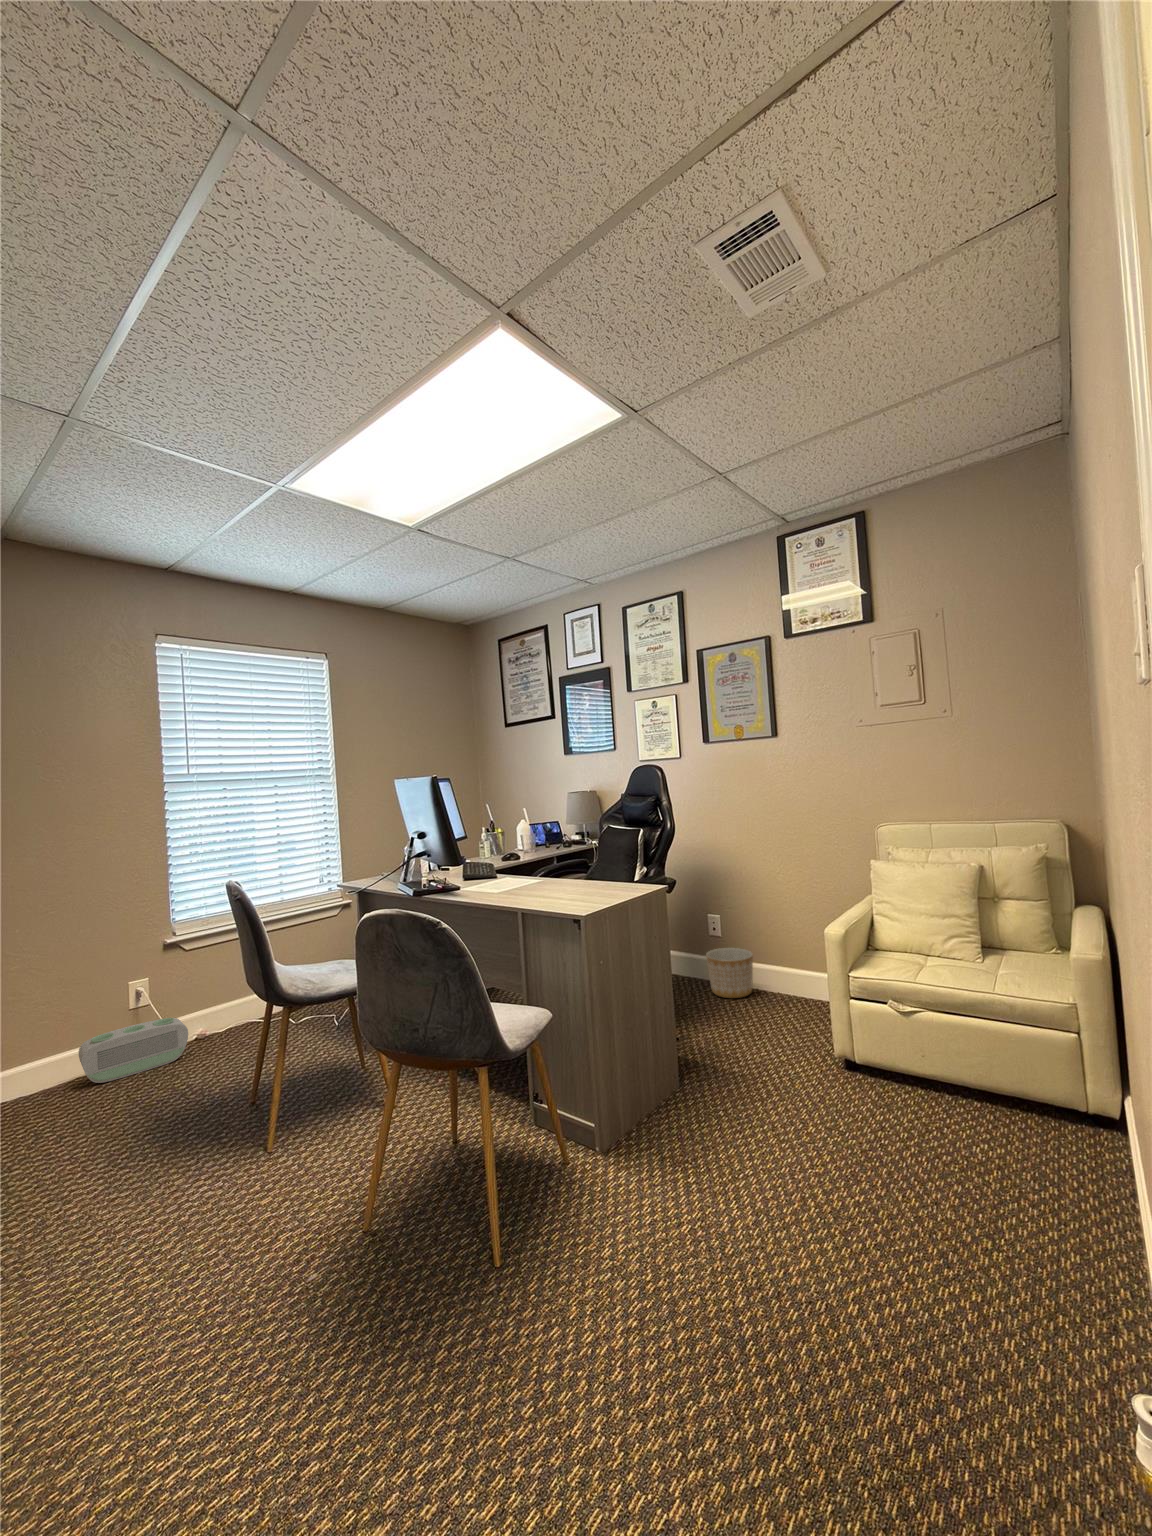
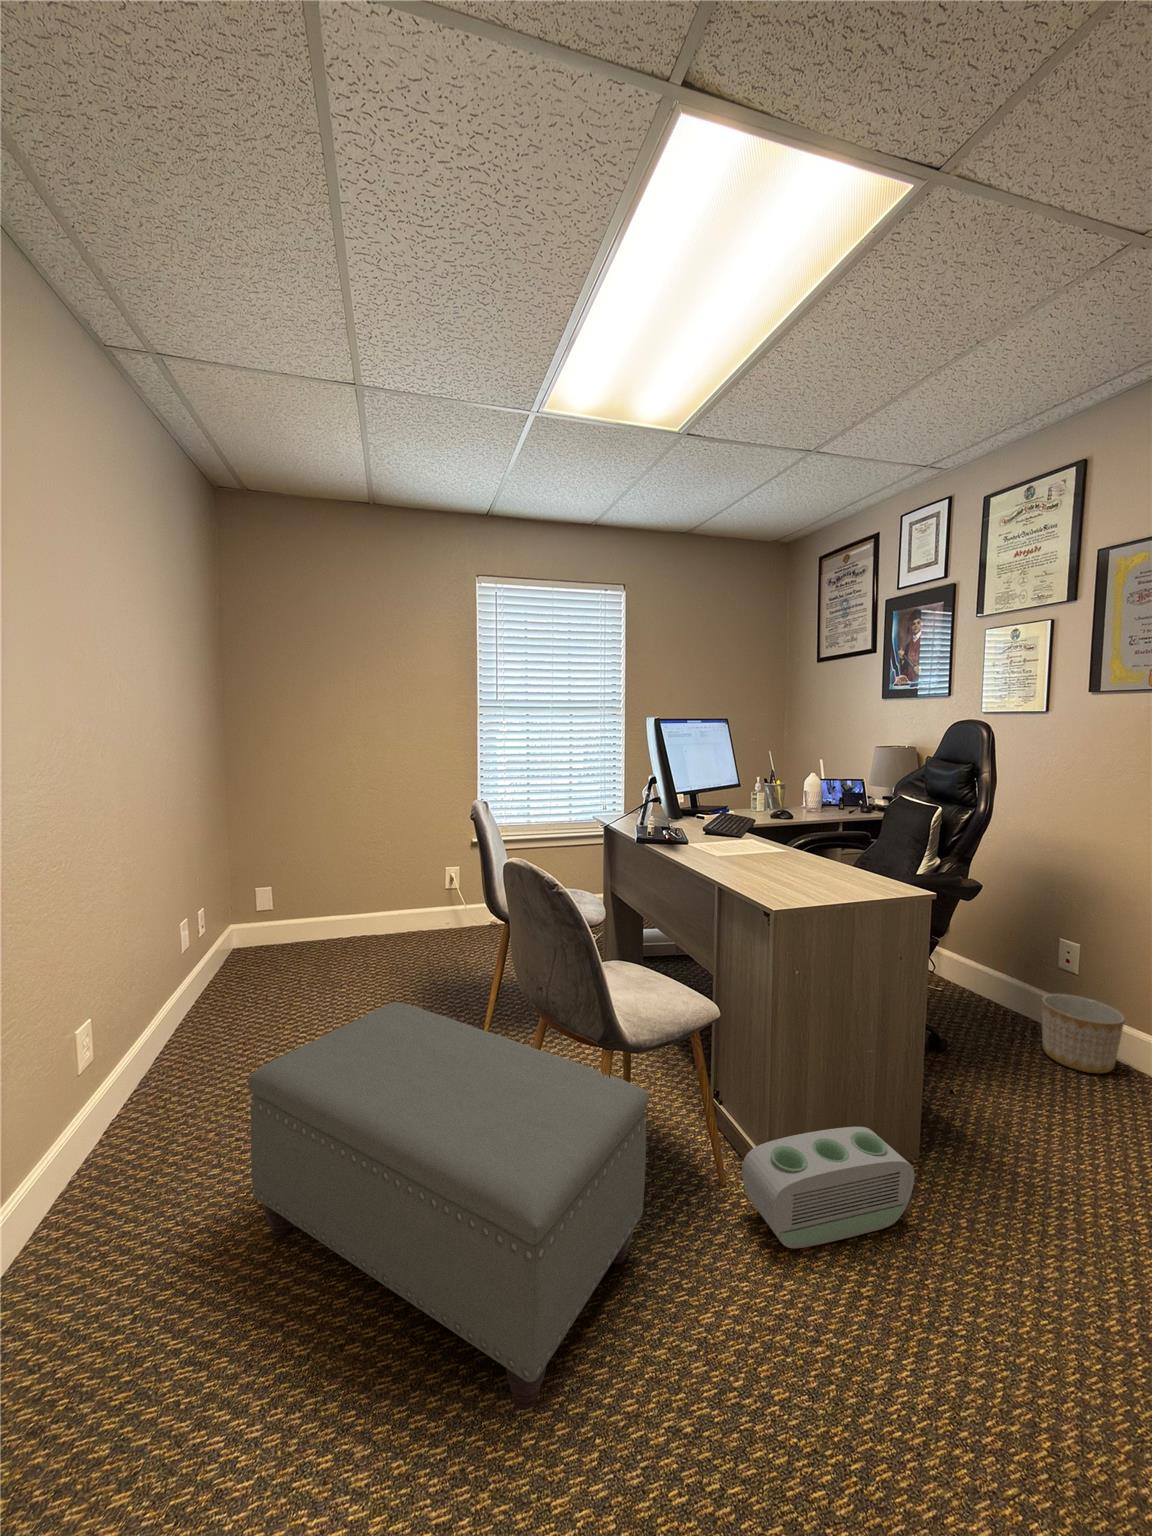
air purifier: present [79,1018,188,1083] -> present [742,1127,915,1248]
ottoman: none [78,1086,531,1442] -> present [248,1002,649,1410]

